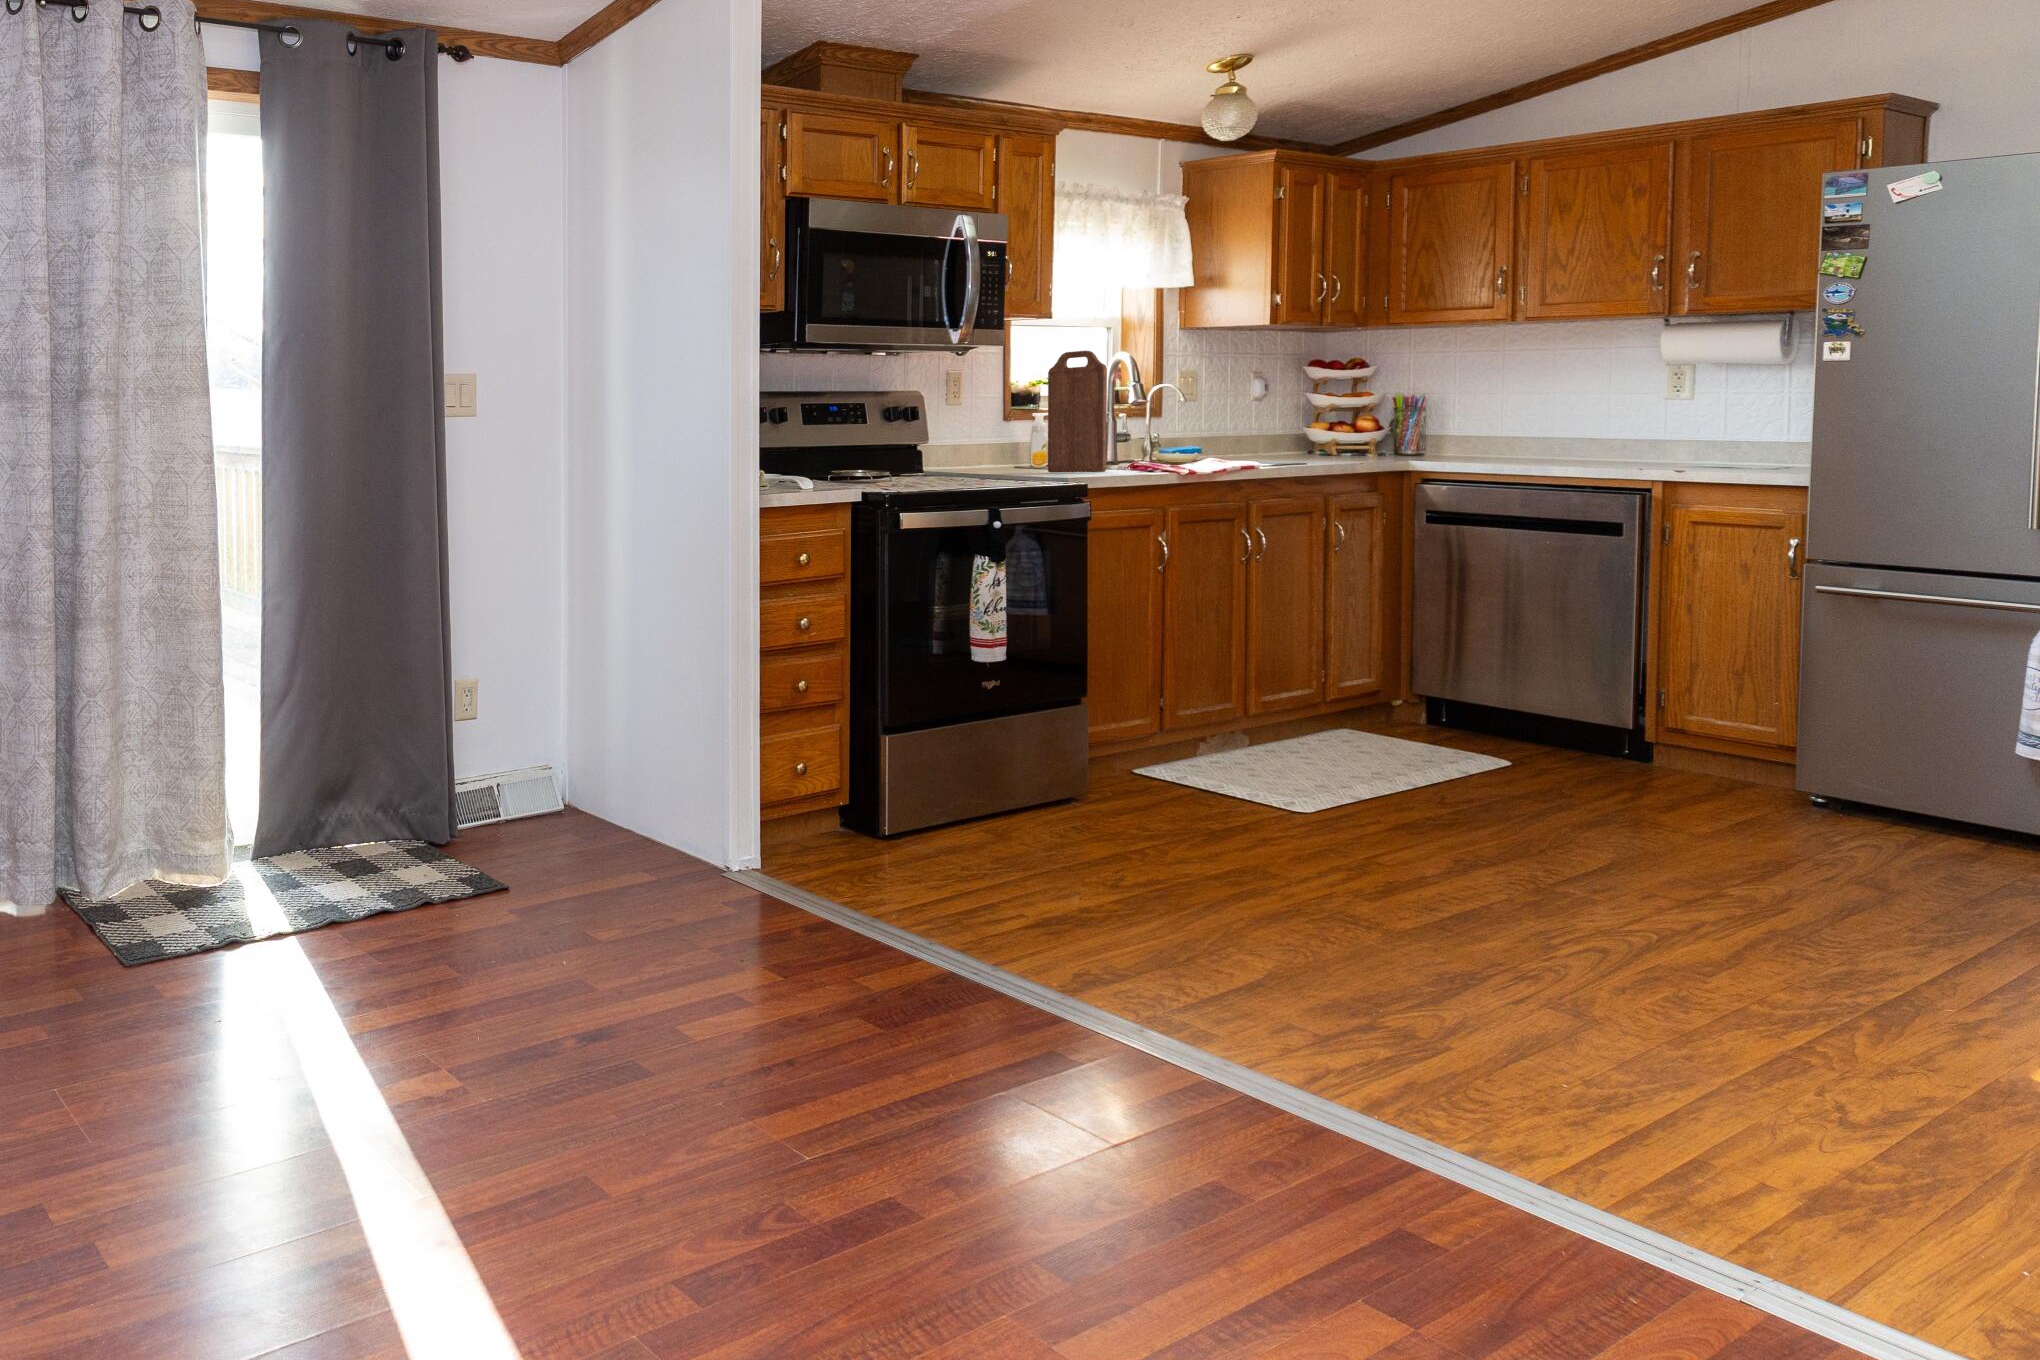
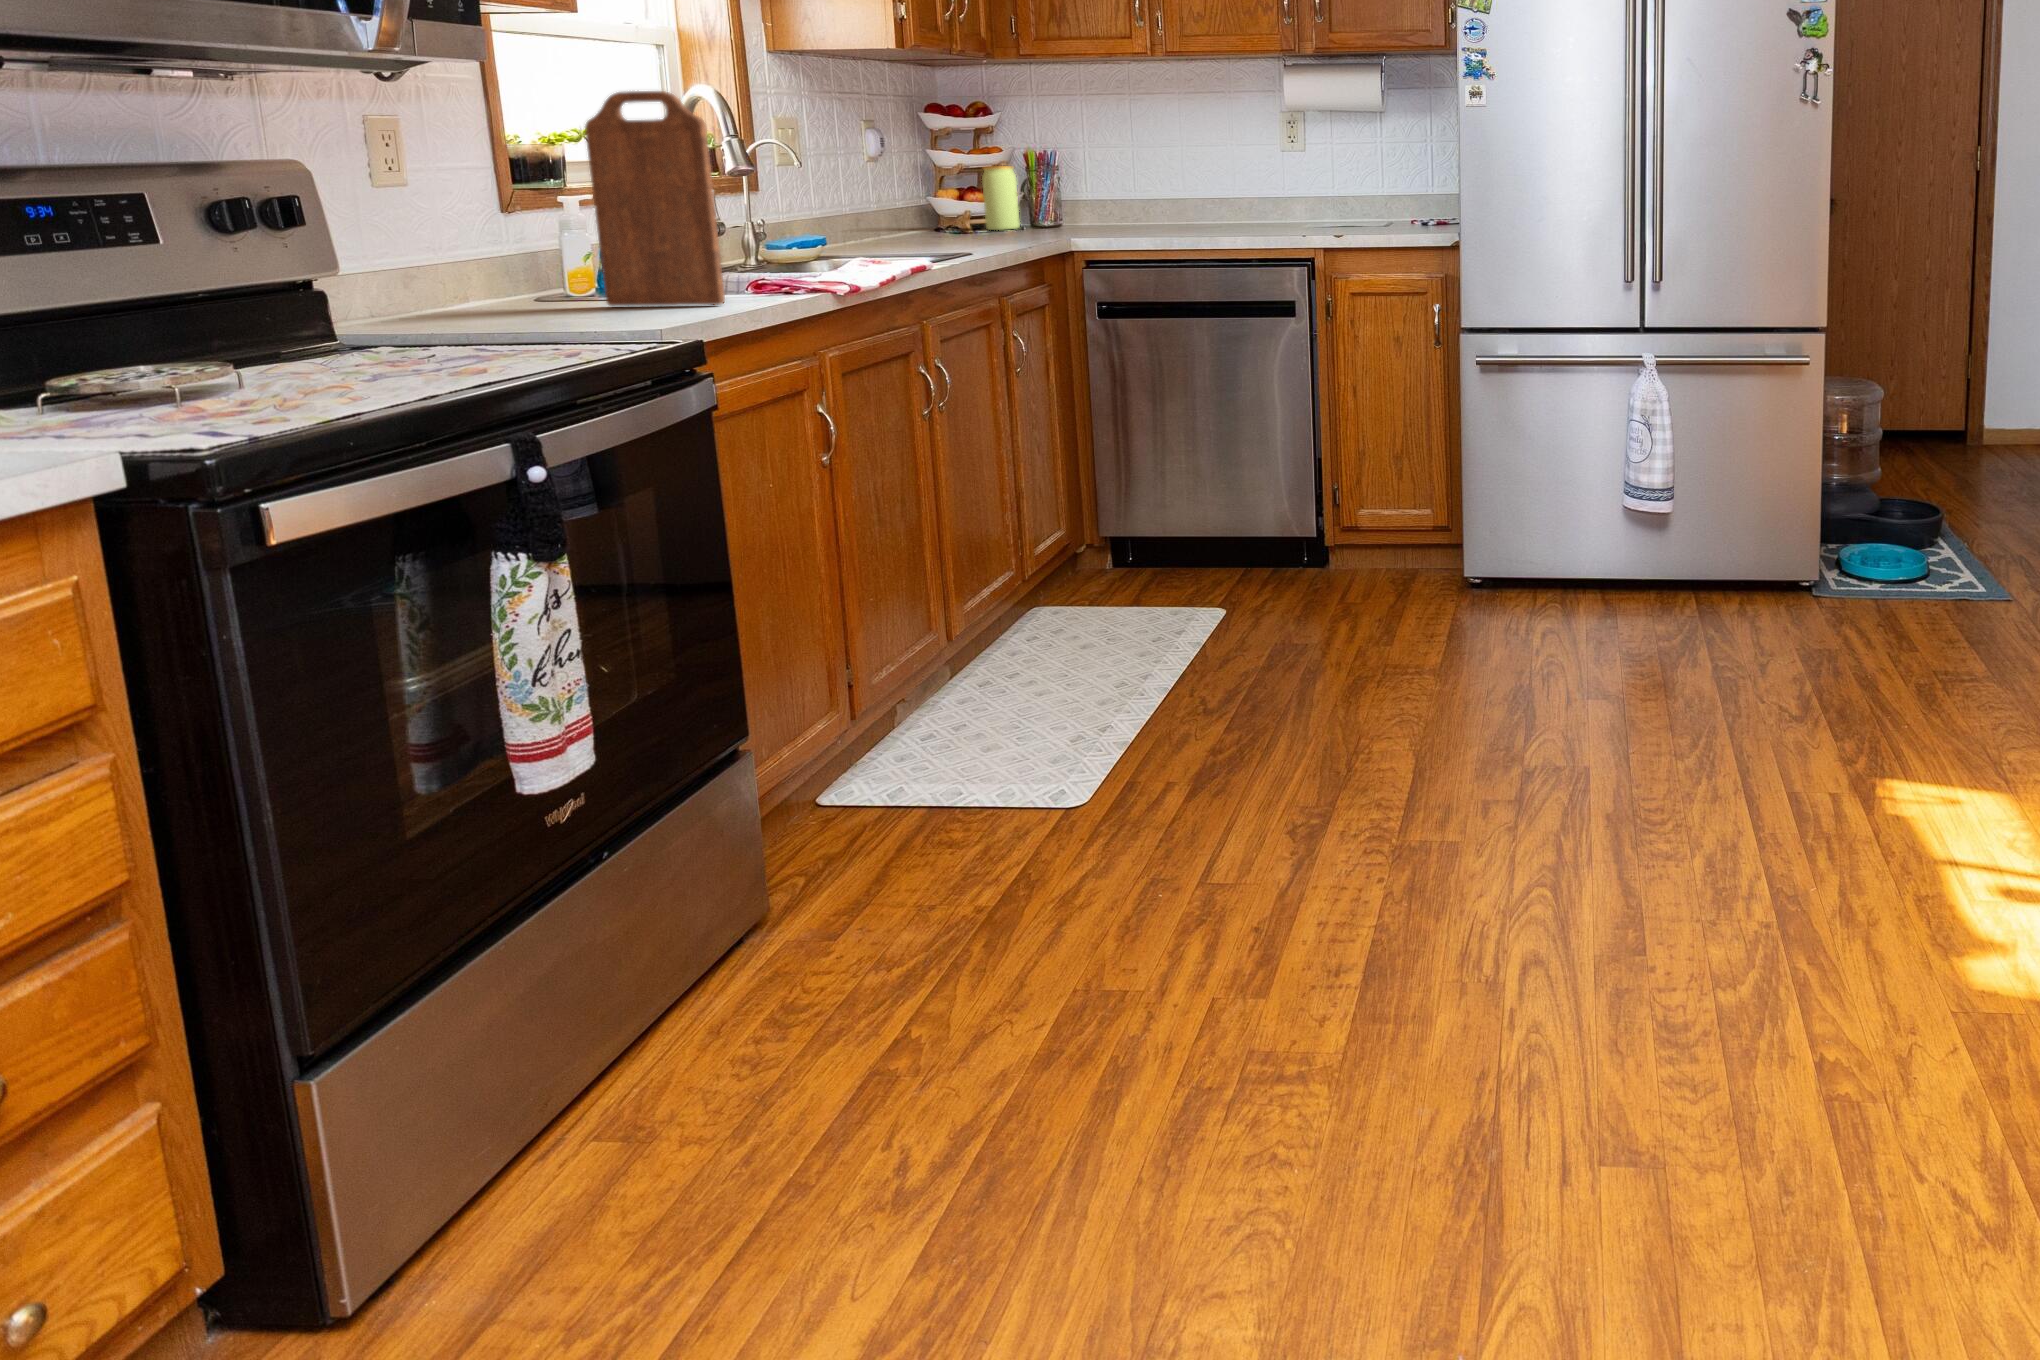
jar: none [1345,407,1375,458] -> present [982,166,1020,230]

